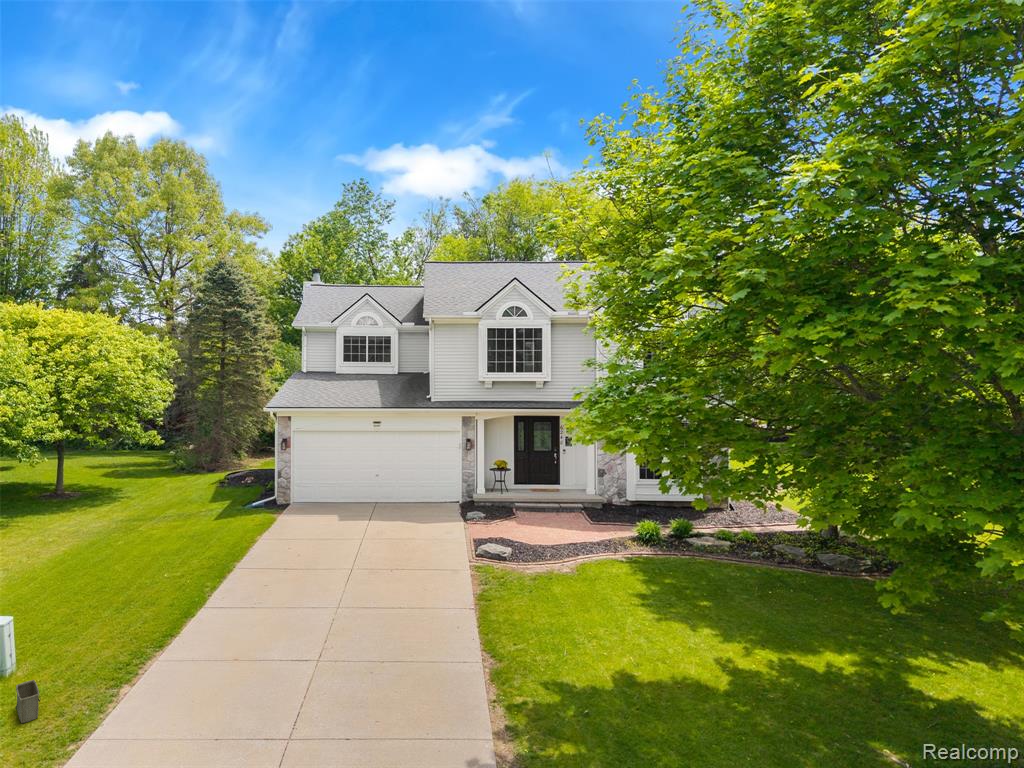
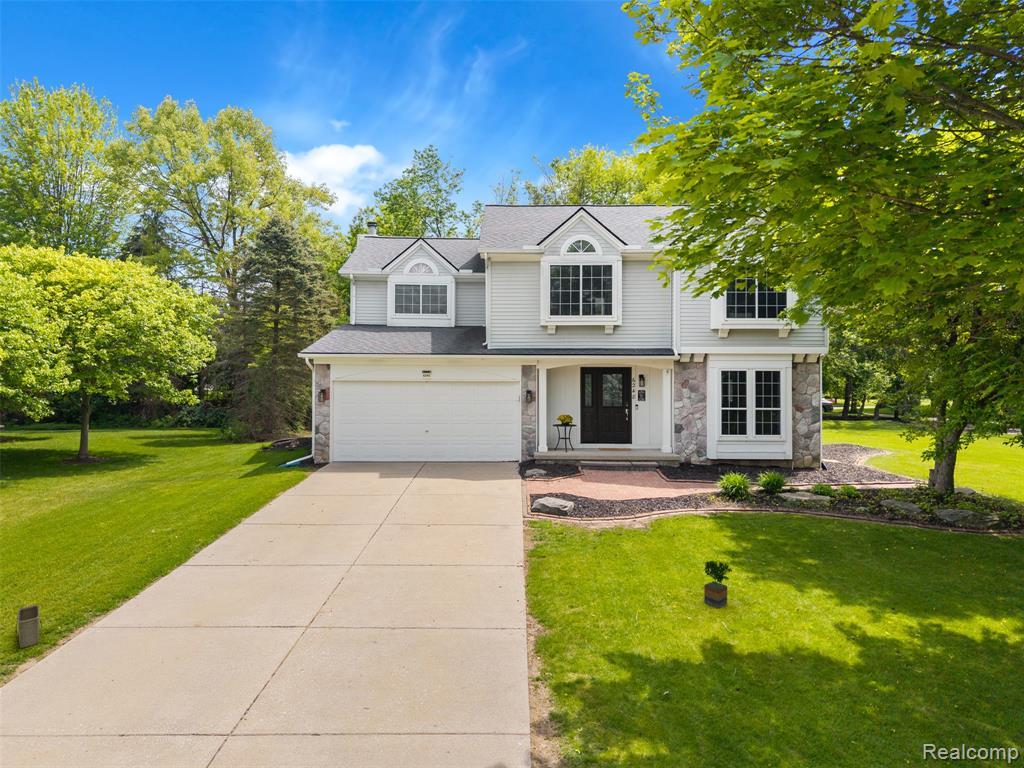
potted tree: none [620,610,643,651] -> present [704,561,732,609]

